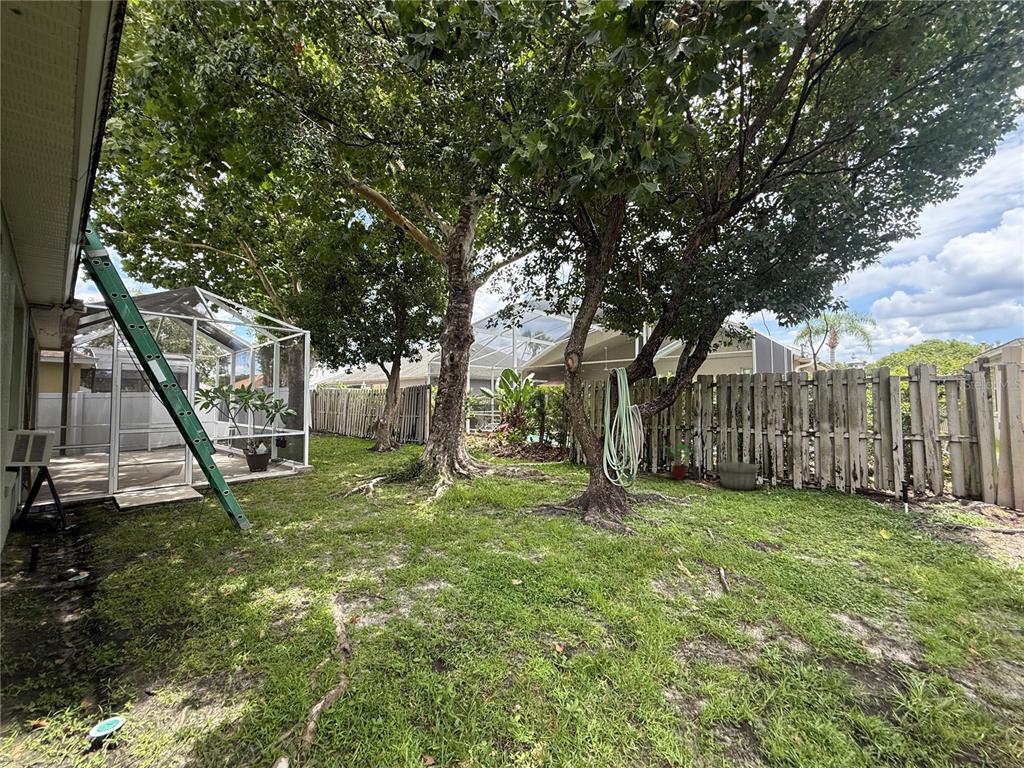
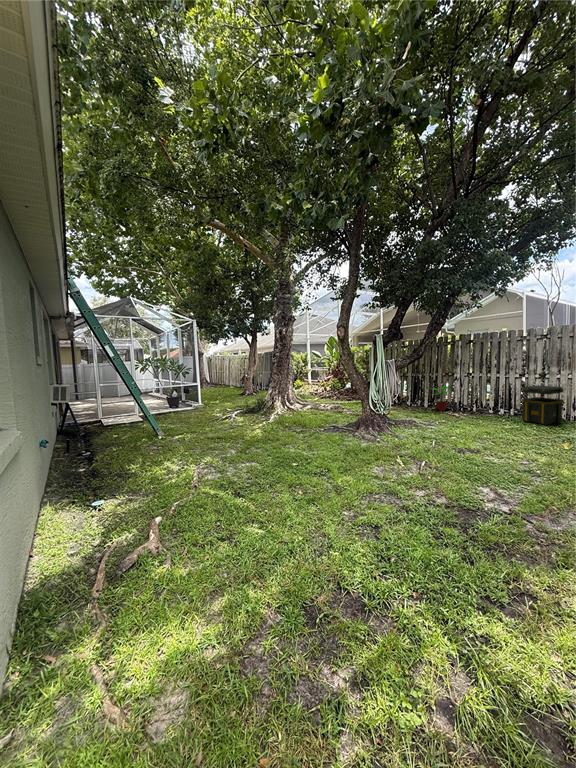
toolbox: none [792,446,843,501] -> present [522,385,563,425]
wooden bucket: present [718,459,758,490] -> none [468,394,498,418]

